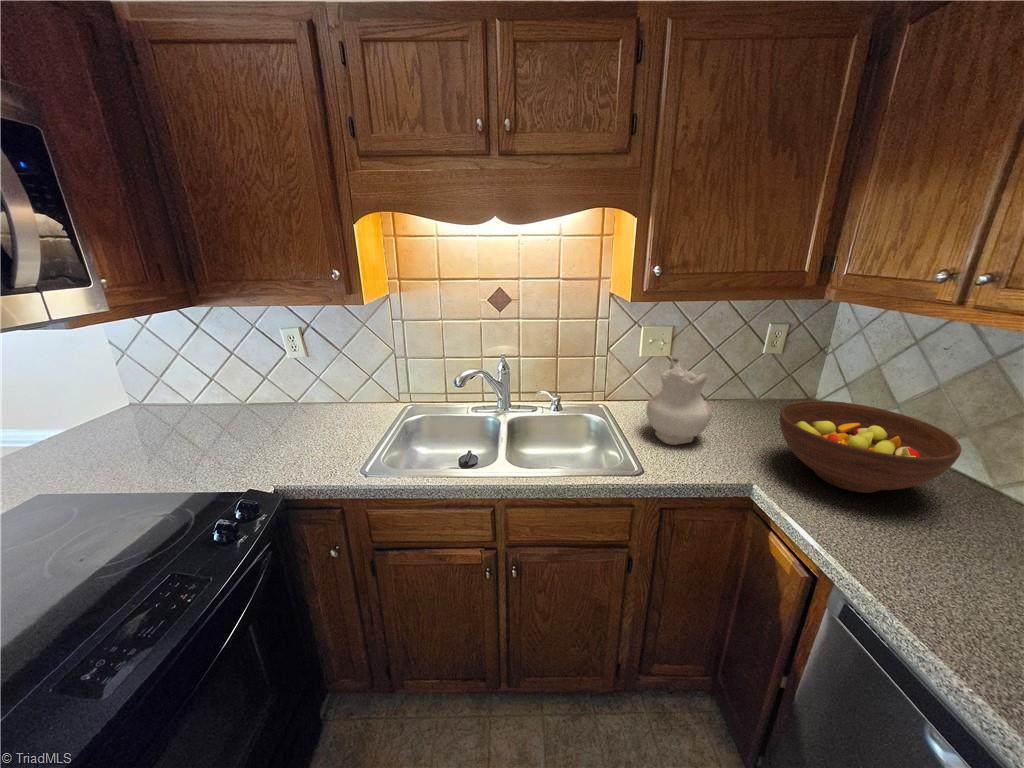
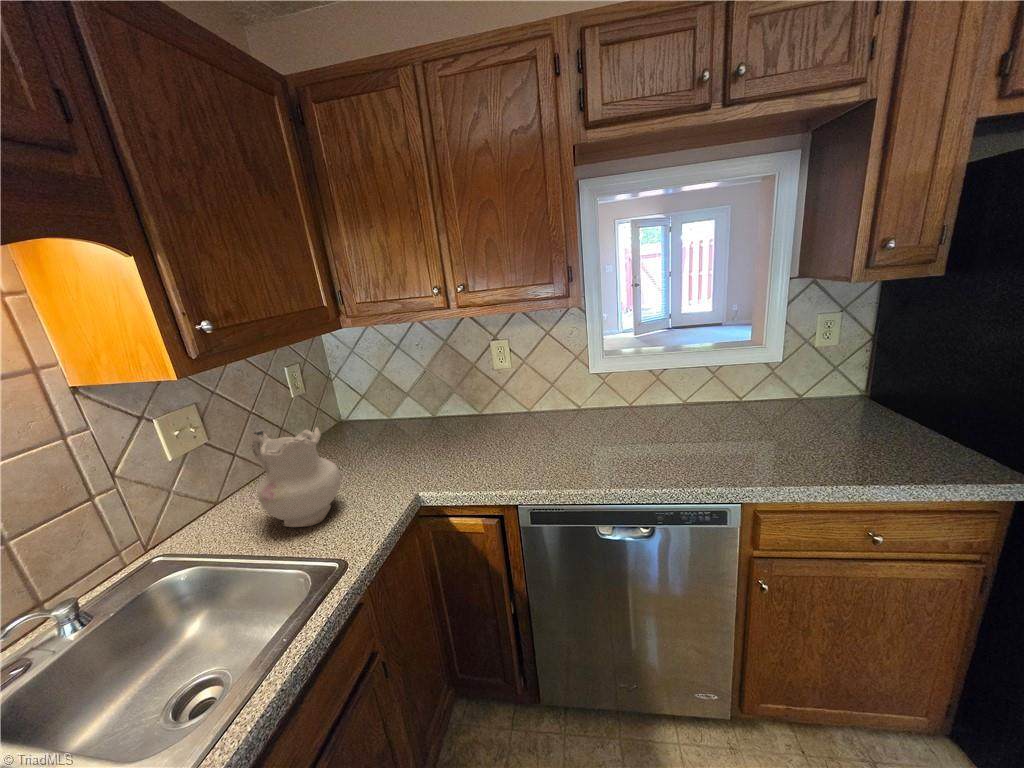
fruit bowl: present [780,400,962,493] -> none [380,392,488,460]

